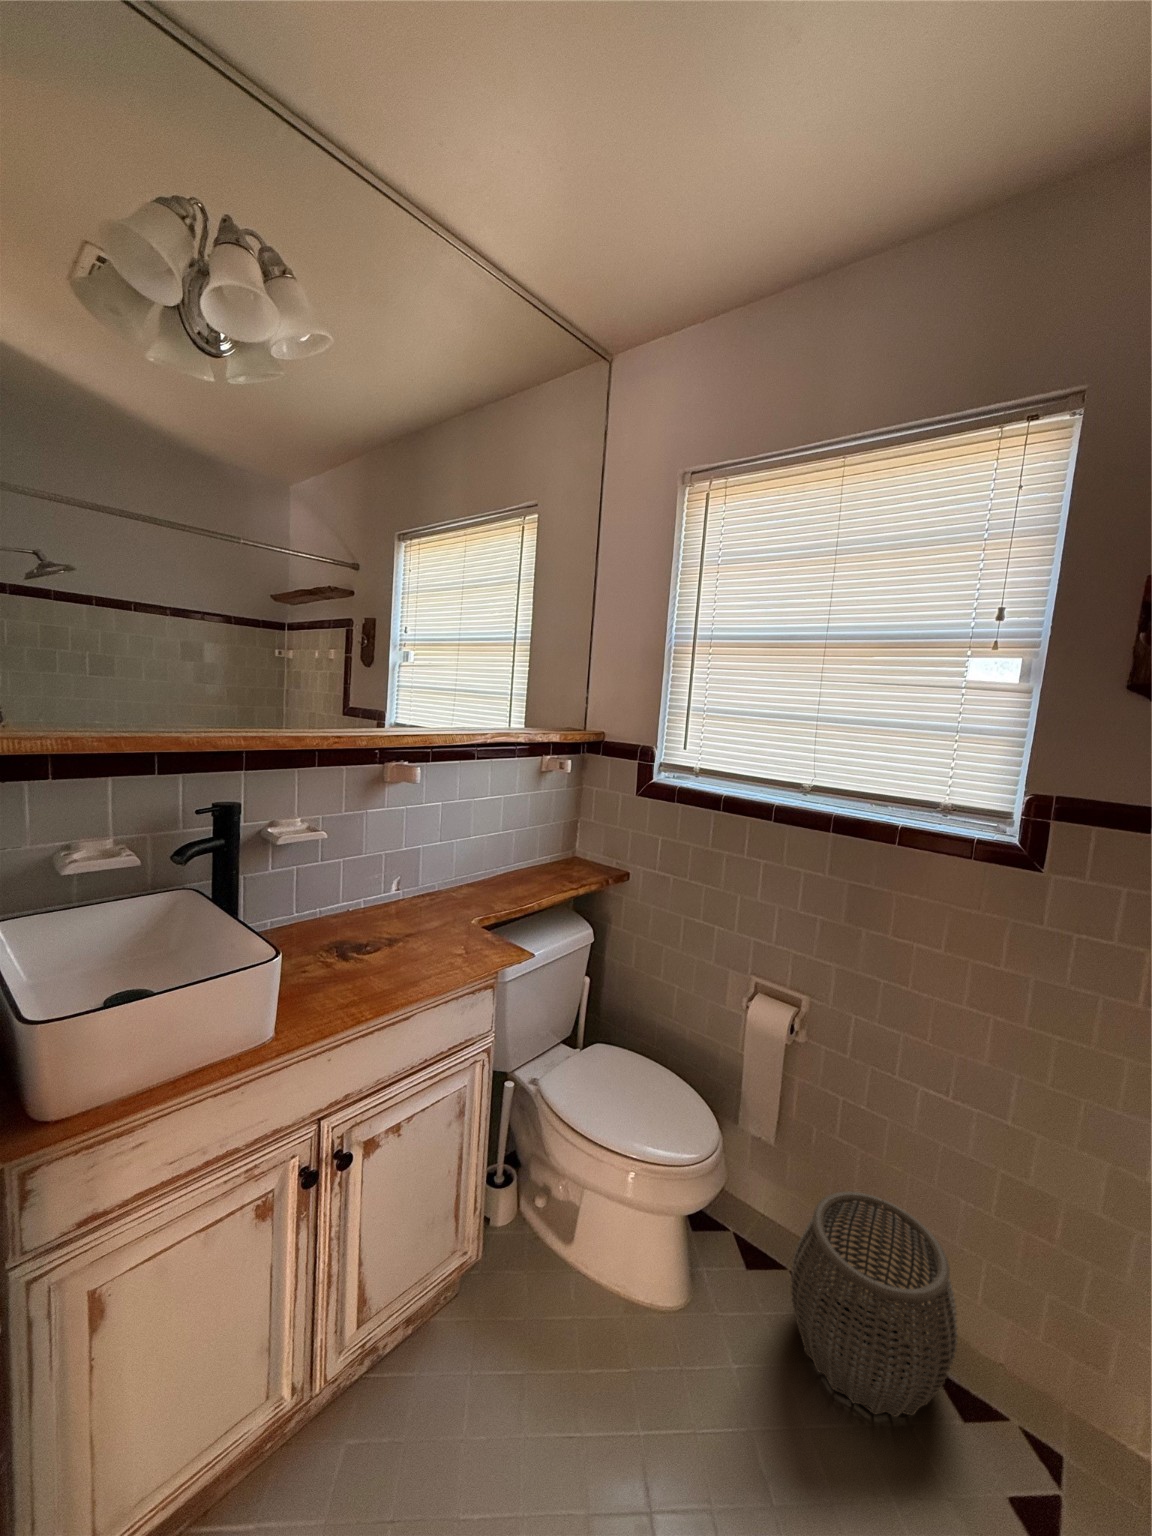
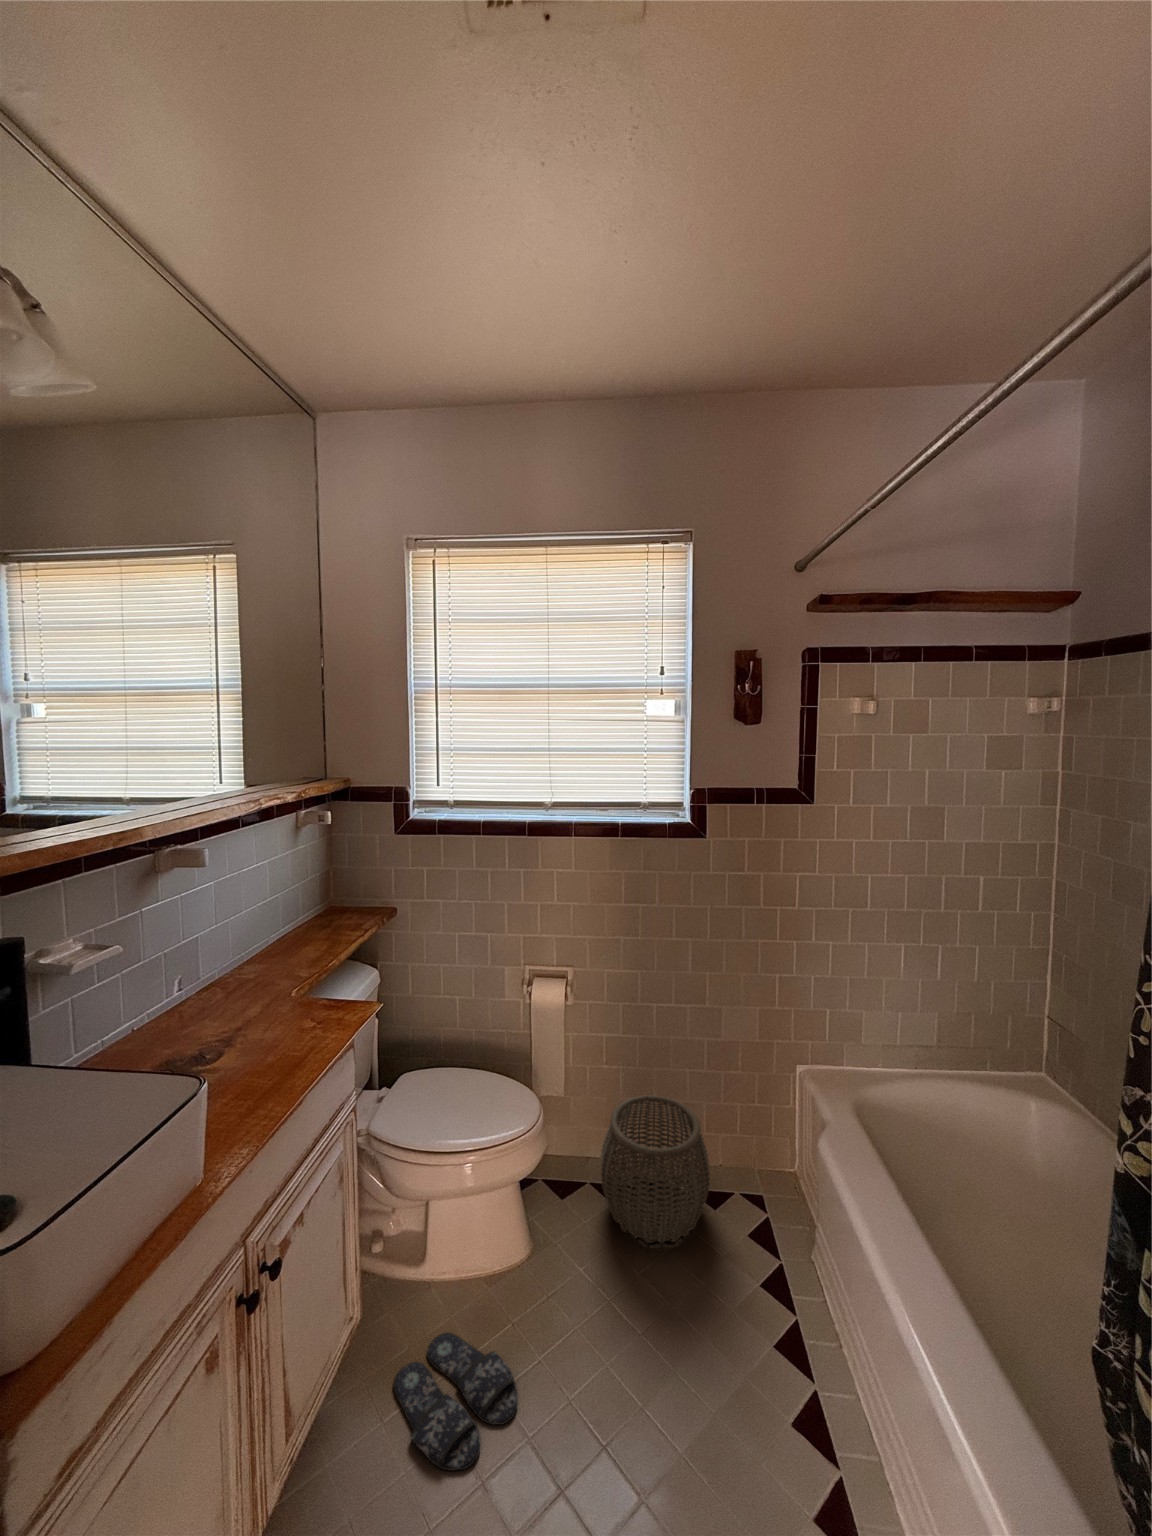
slippers: none [483,1327,601,1484] -> present [393,1333,517,1471]

